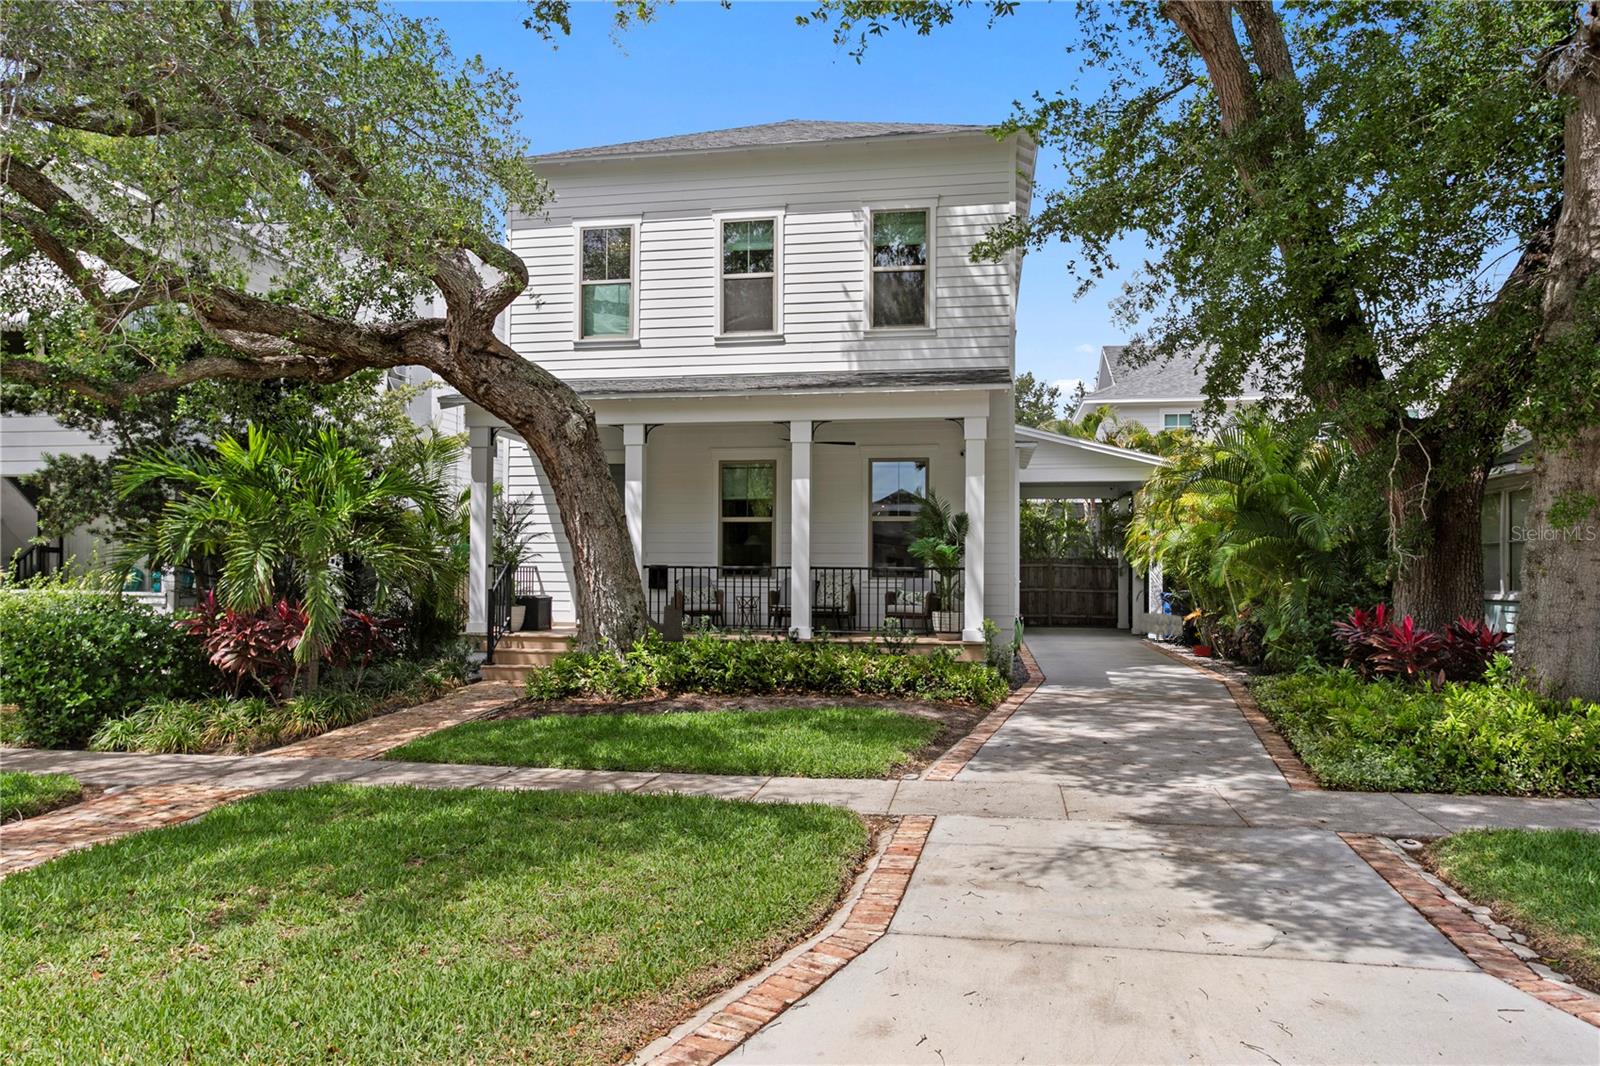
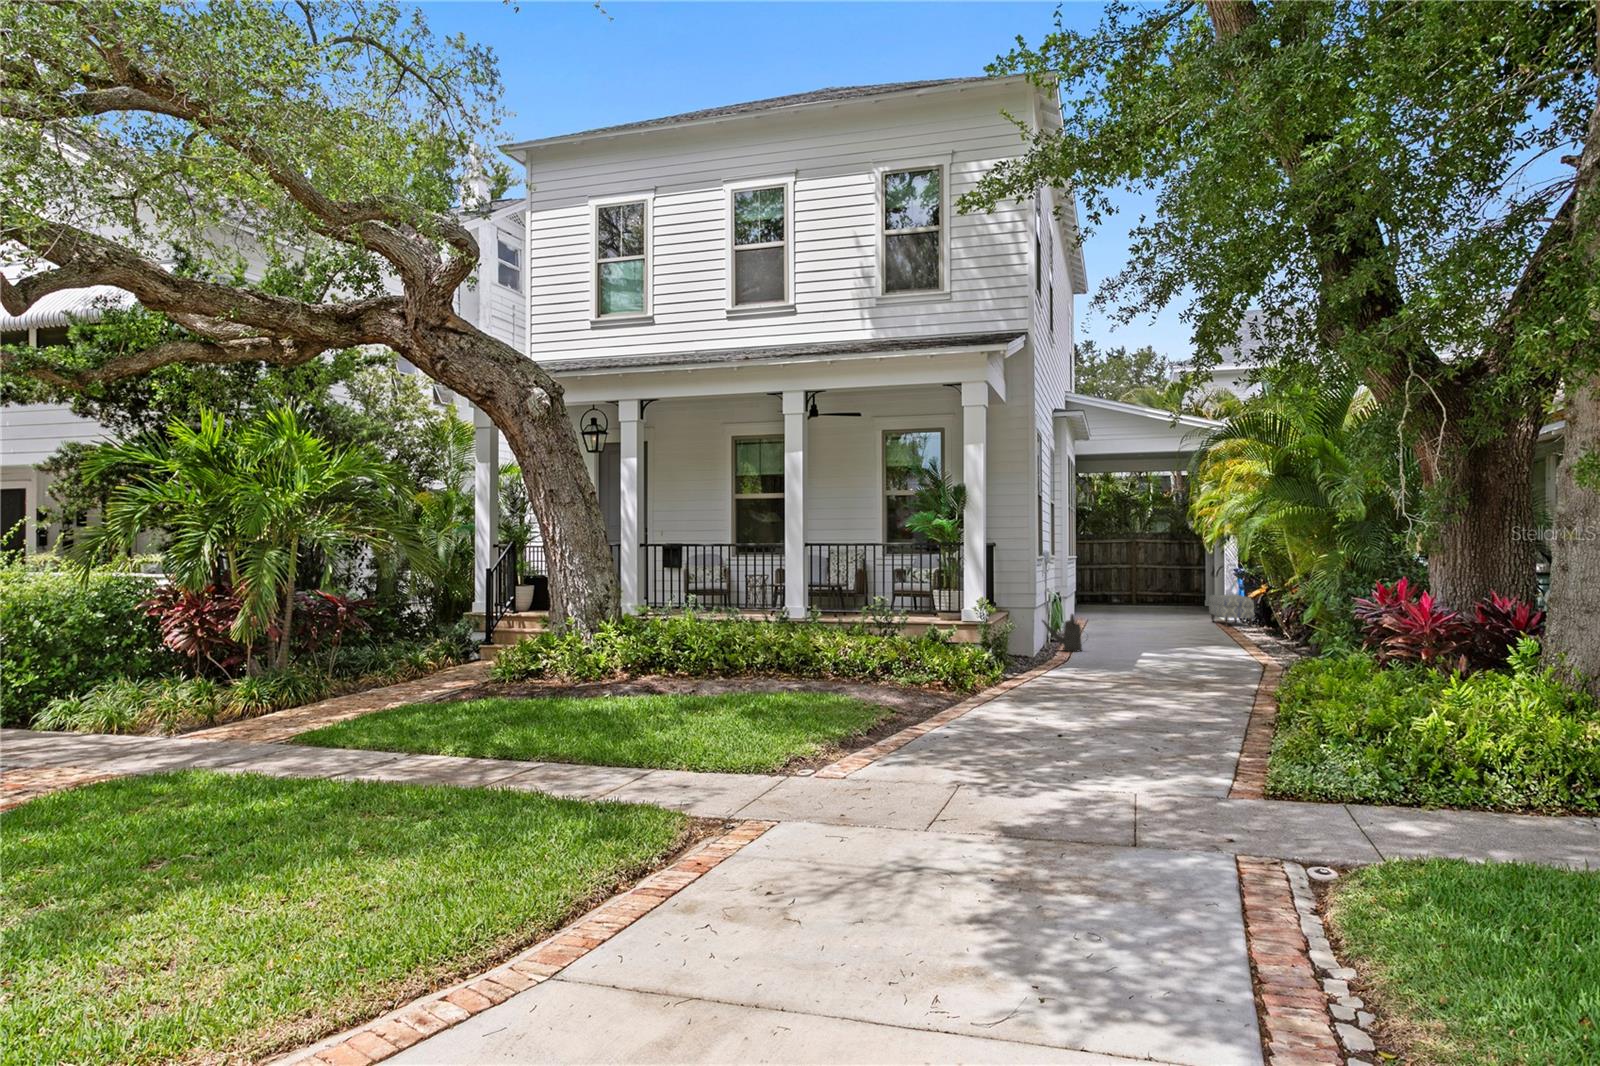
watering can: present [637,597,691,641] -> present [1042,614,1082,652]
decorative plant: present [1194,622,1211,656] -> none [1253,599,1280,641]

